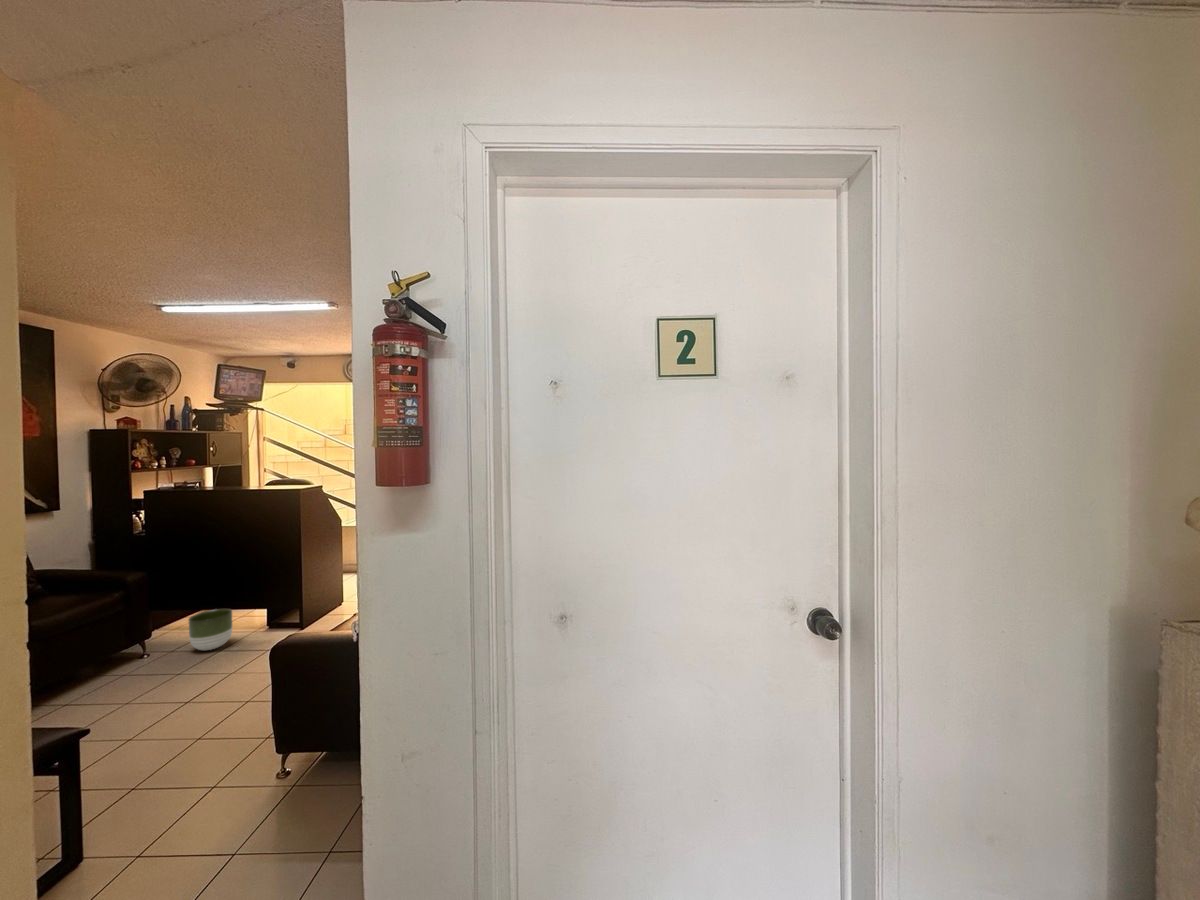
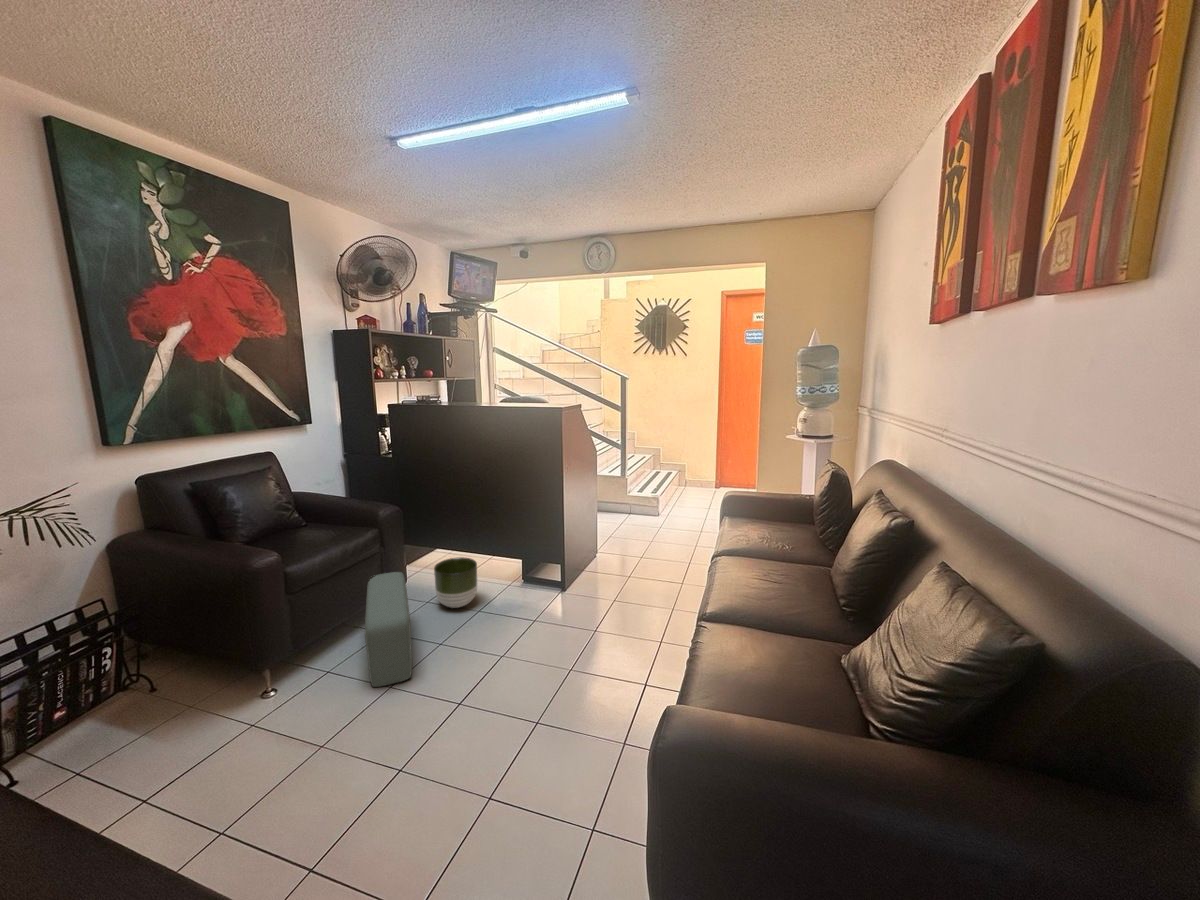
pouf: none [116,623,161,707] -> present [365,572,412,687]

